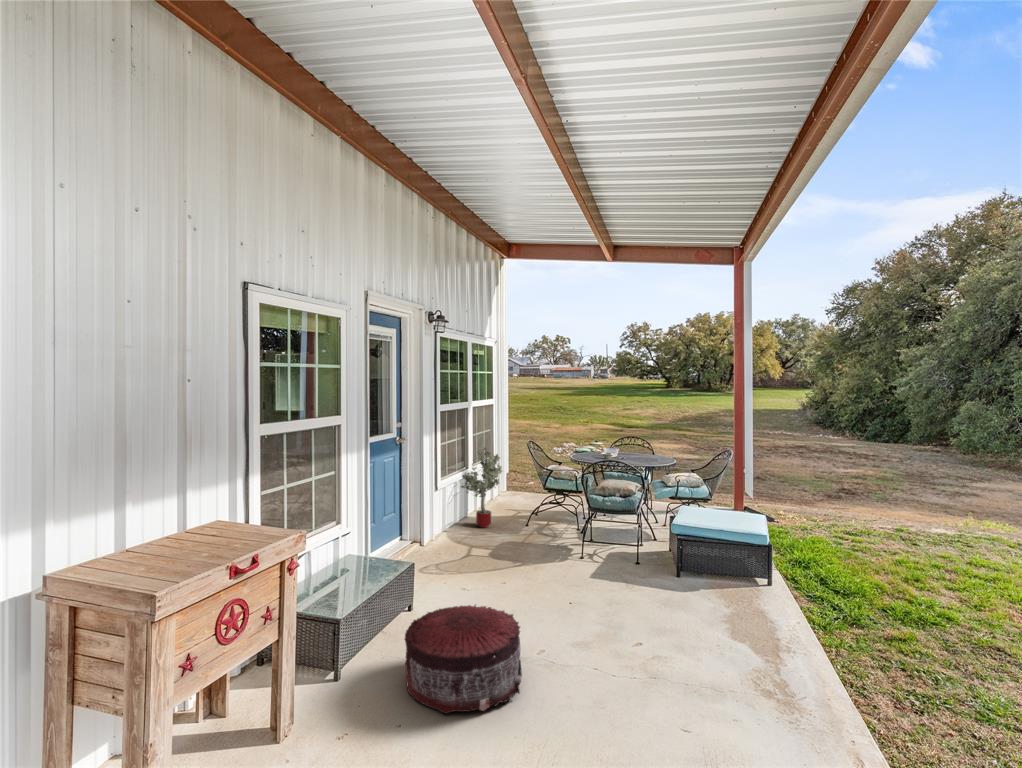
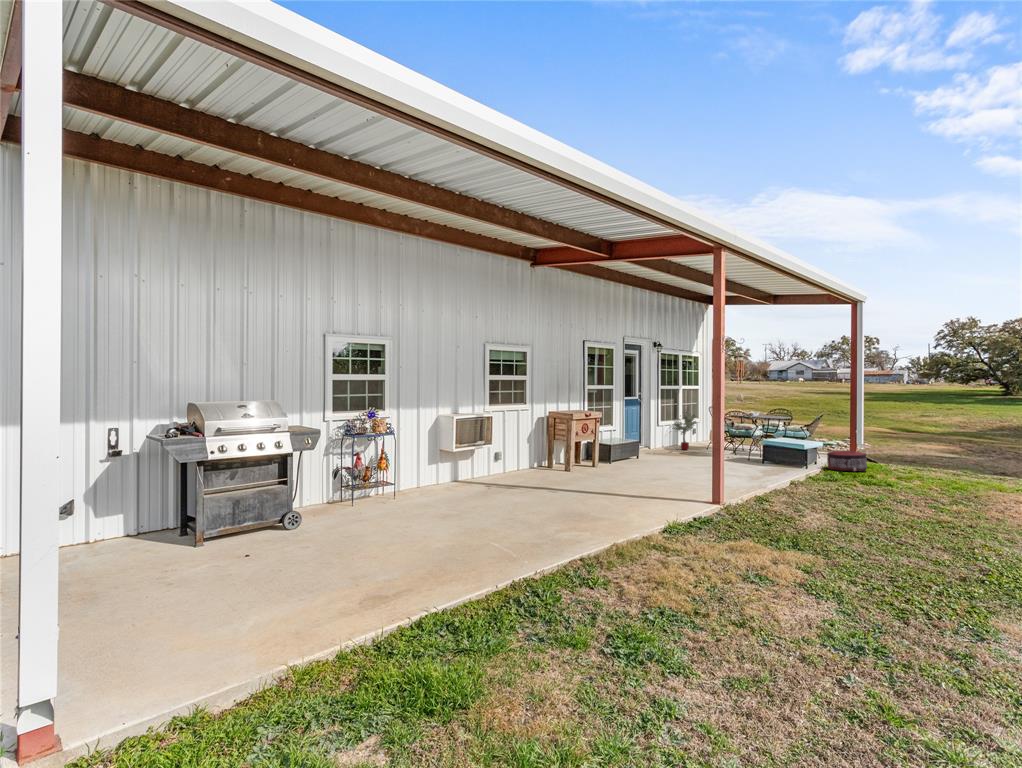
pouf: present [405,604,522,714] -> present [827,451,867,471]

